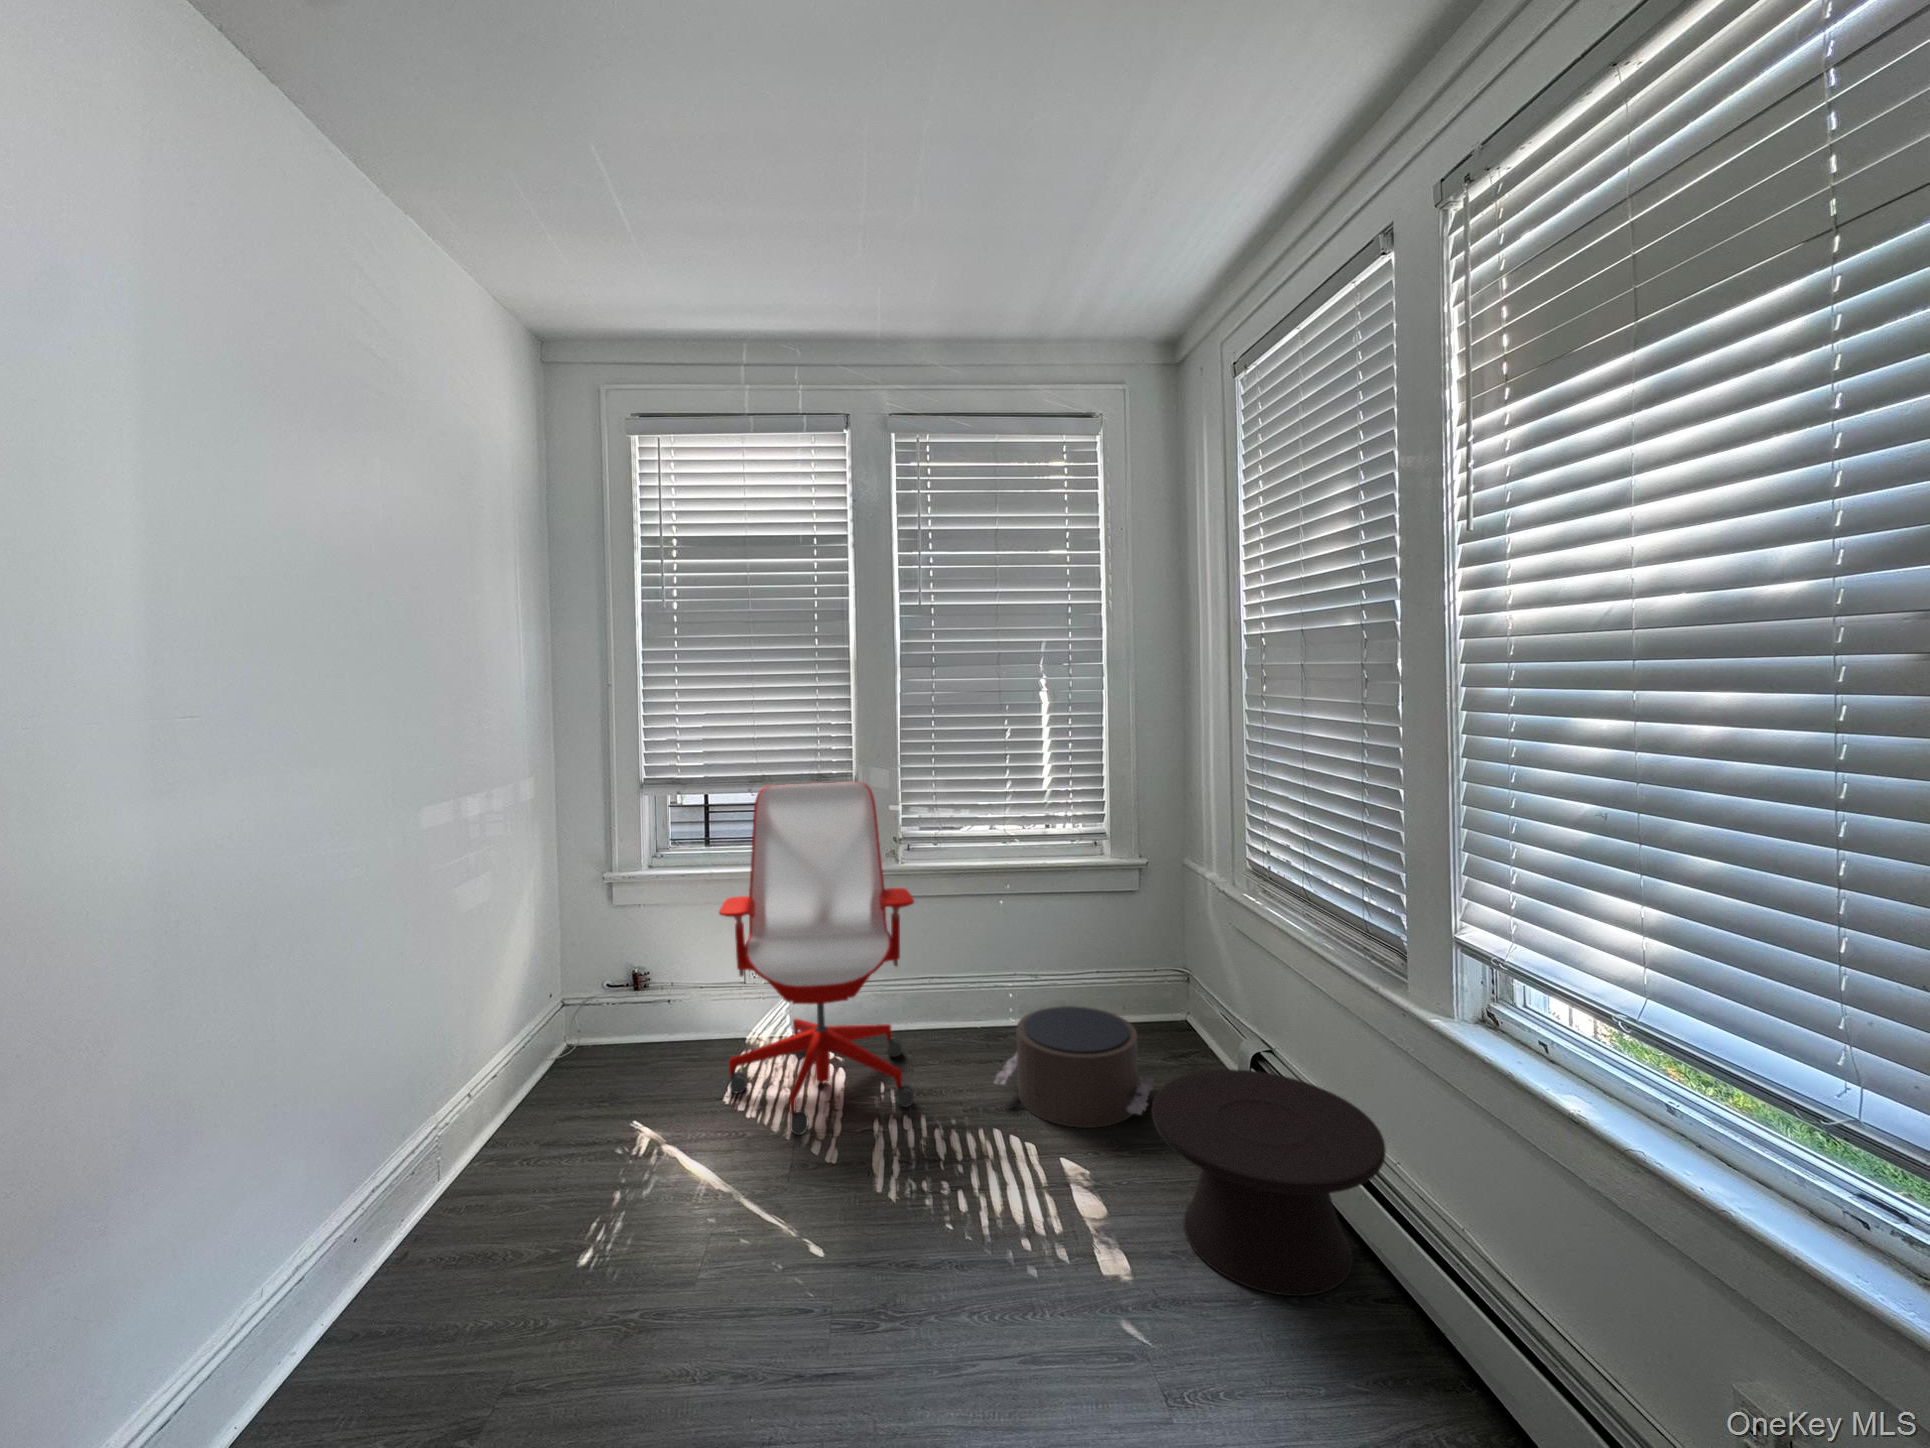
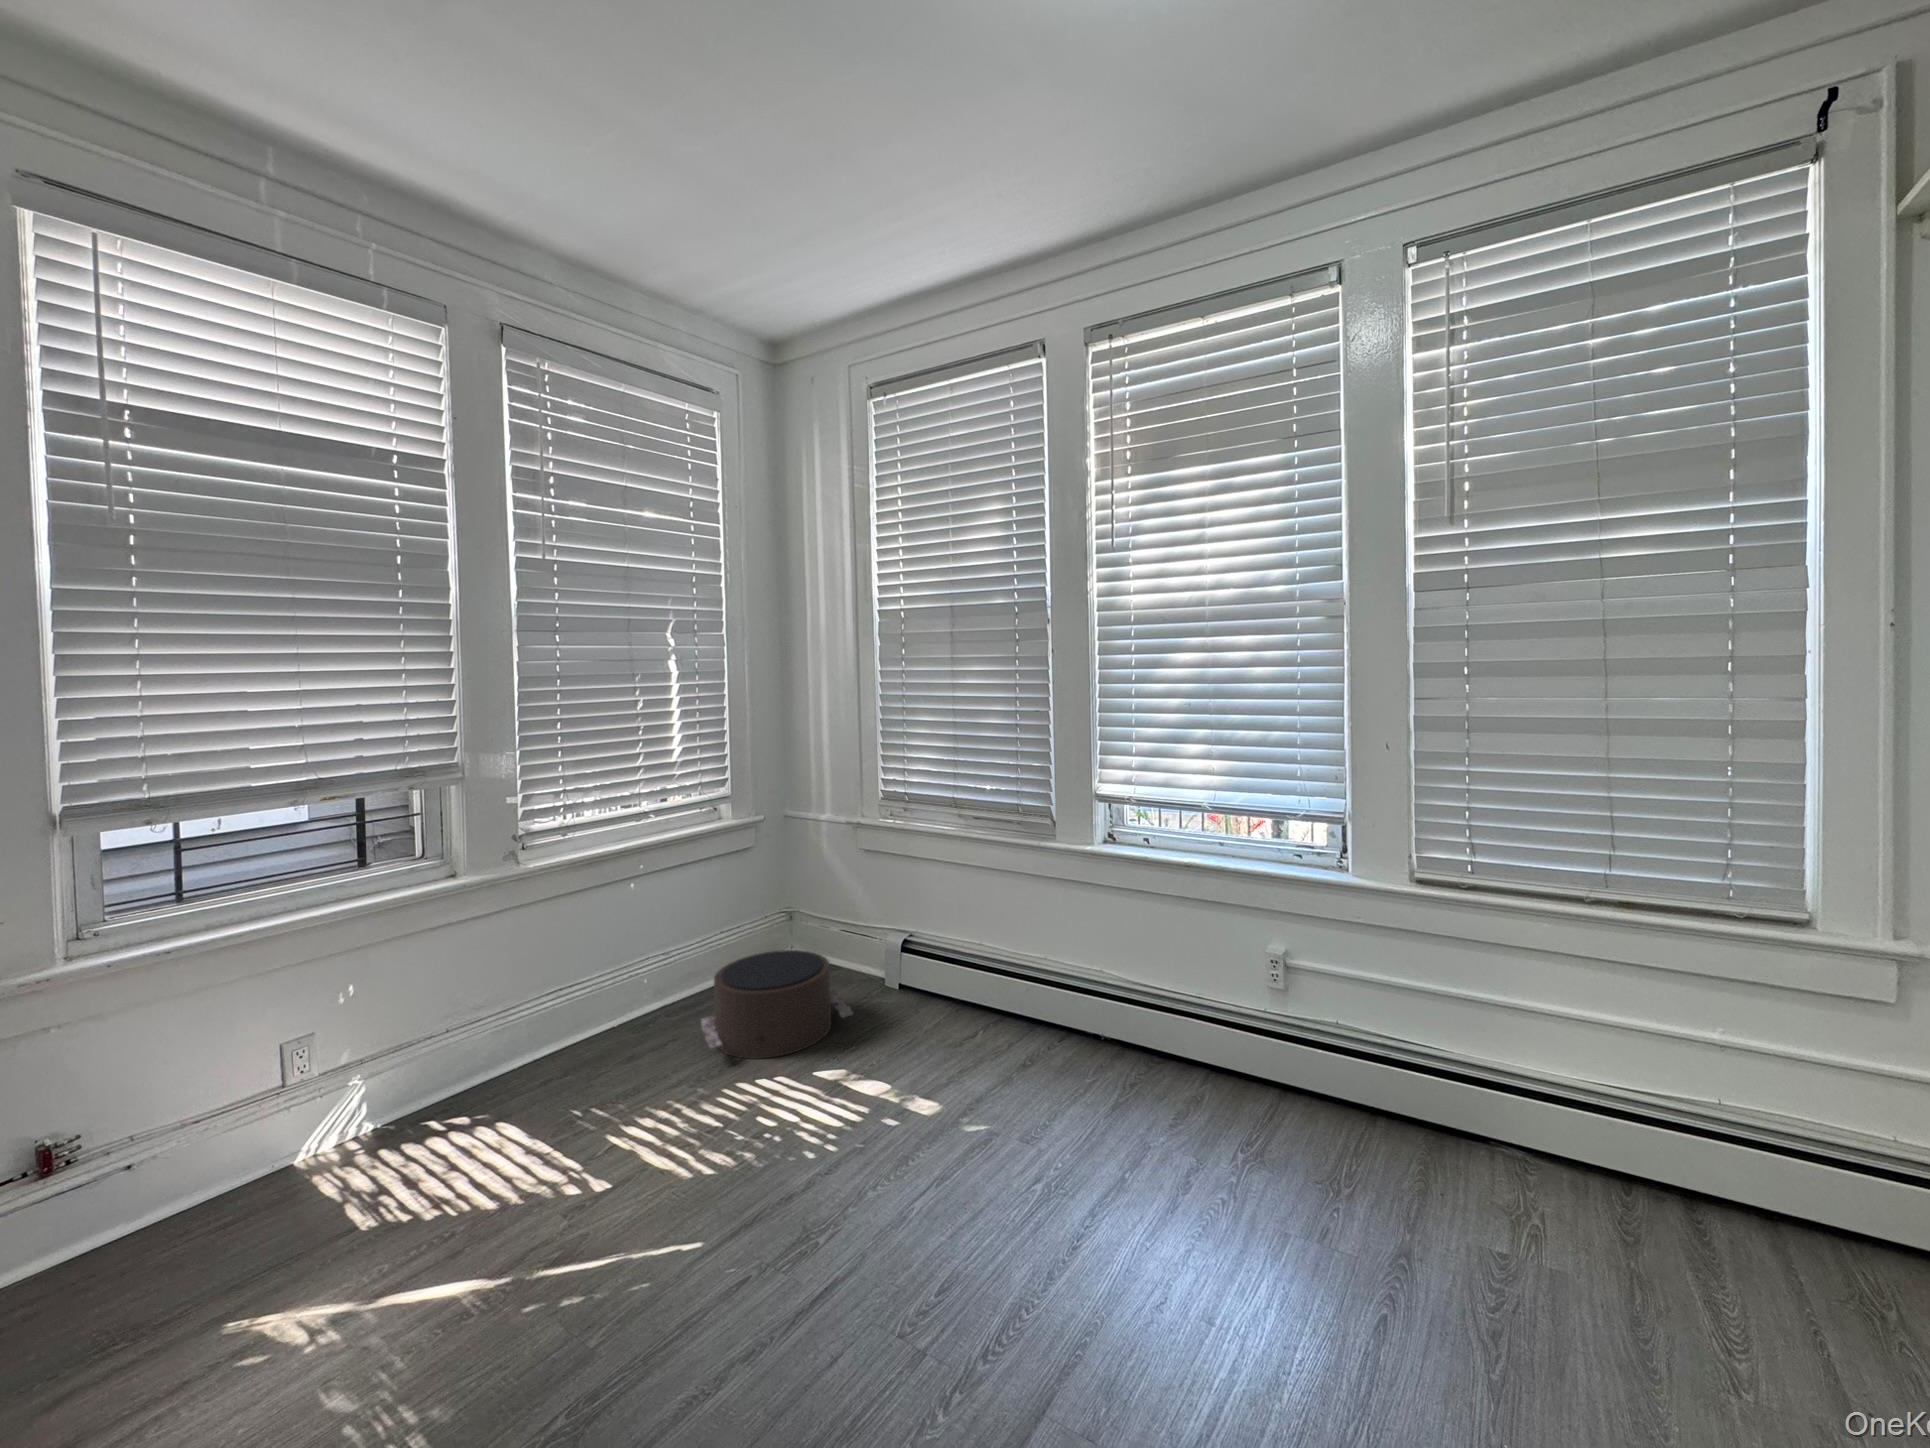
office chair: present [719,782,914,1135] -> none [327,769,636,1207]
side table: present [1152,1069,1386,1296] -> none [908,933,1066,1077]

